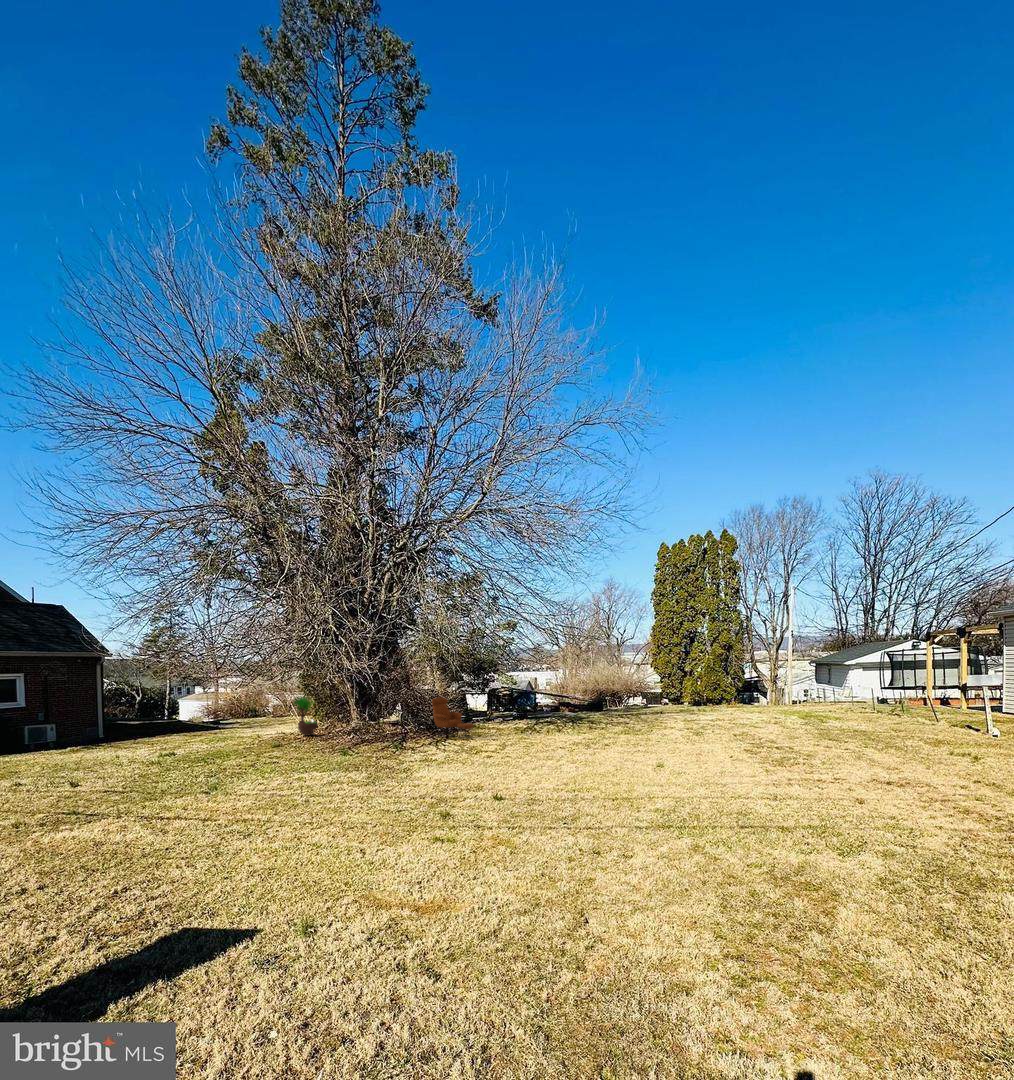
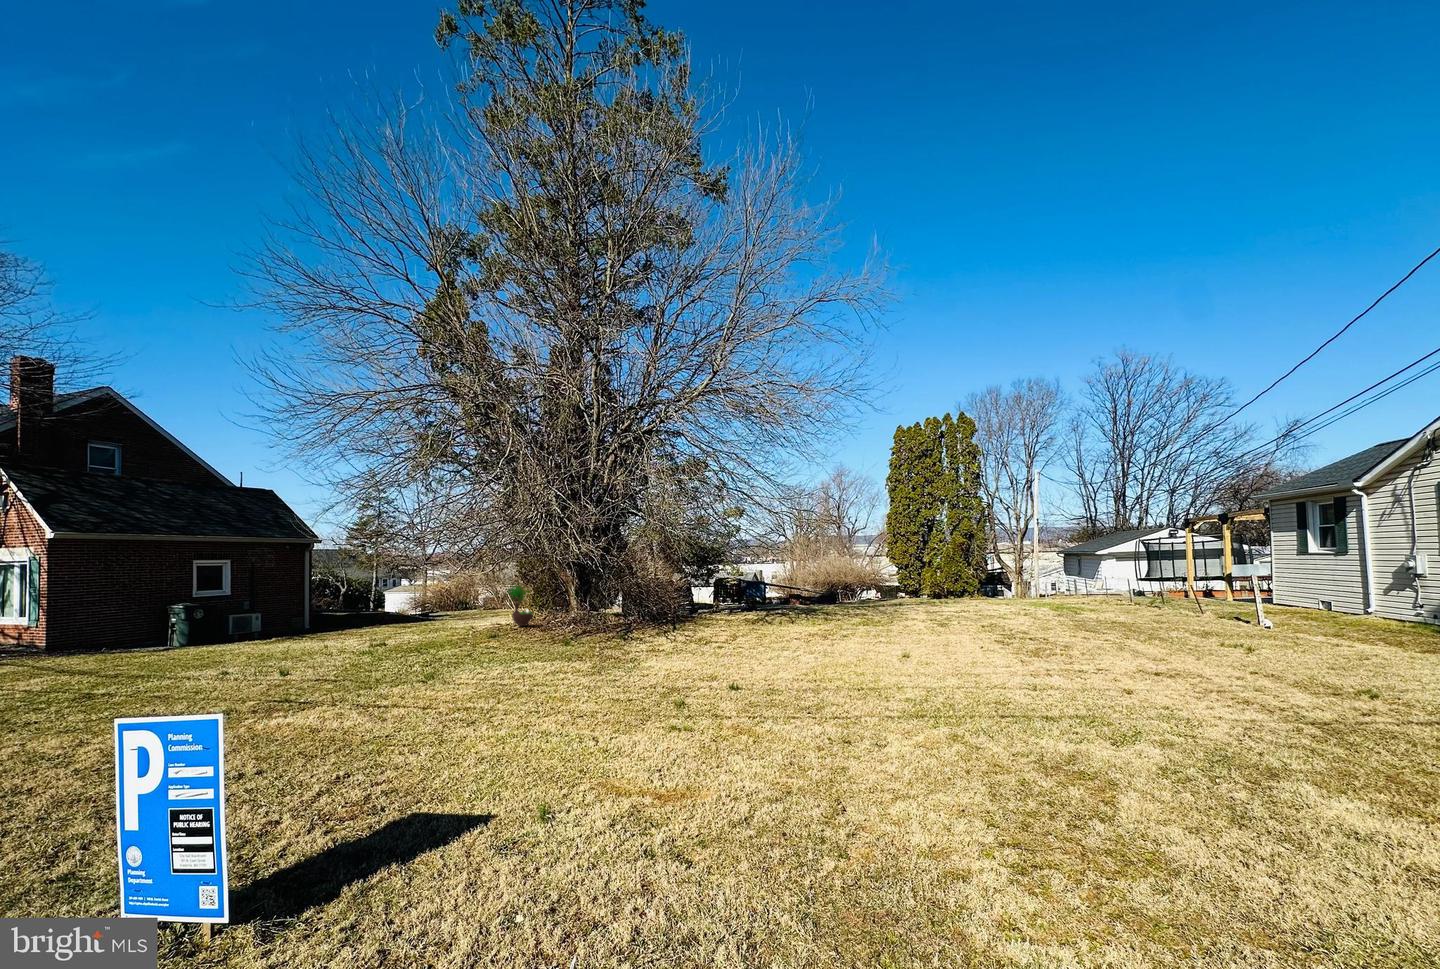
lounge chair: present [432,697,473,738] -> none [656,586,701,631]

